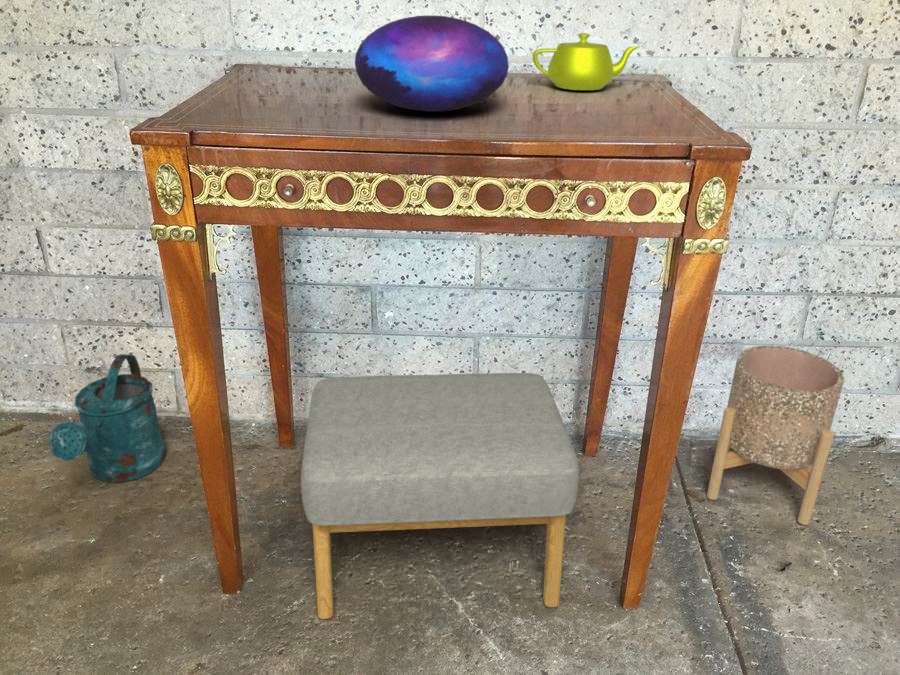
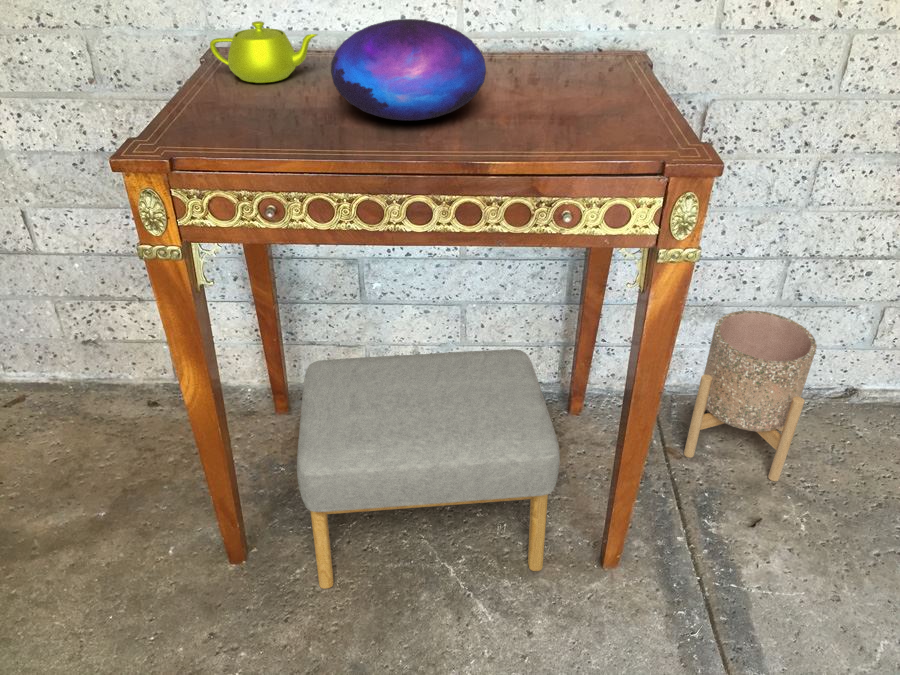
teapot: present [533,33,639,90] -> present [210,21,317,83]
watering can: present [49,354,166,483] -> none [54,331,167,455]

